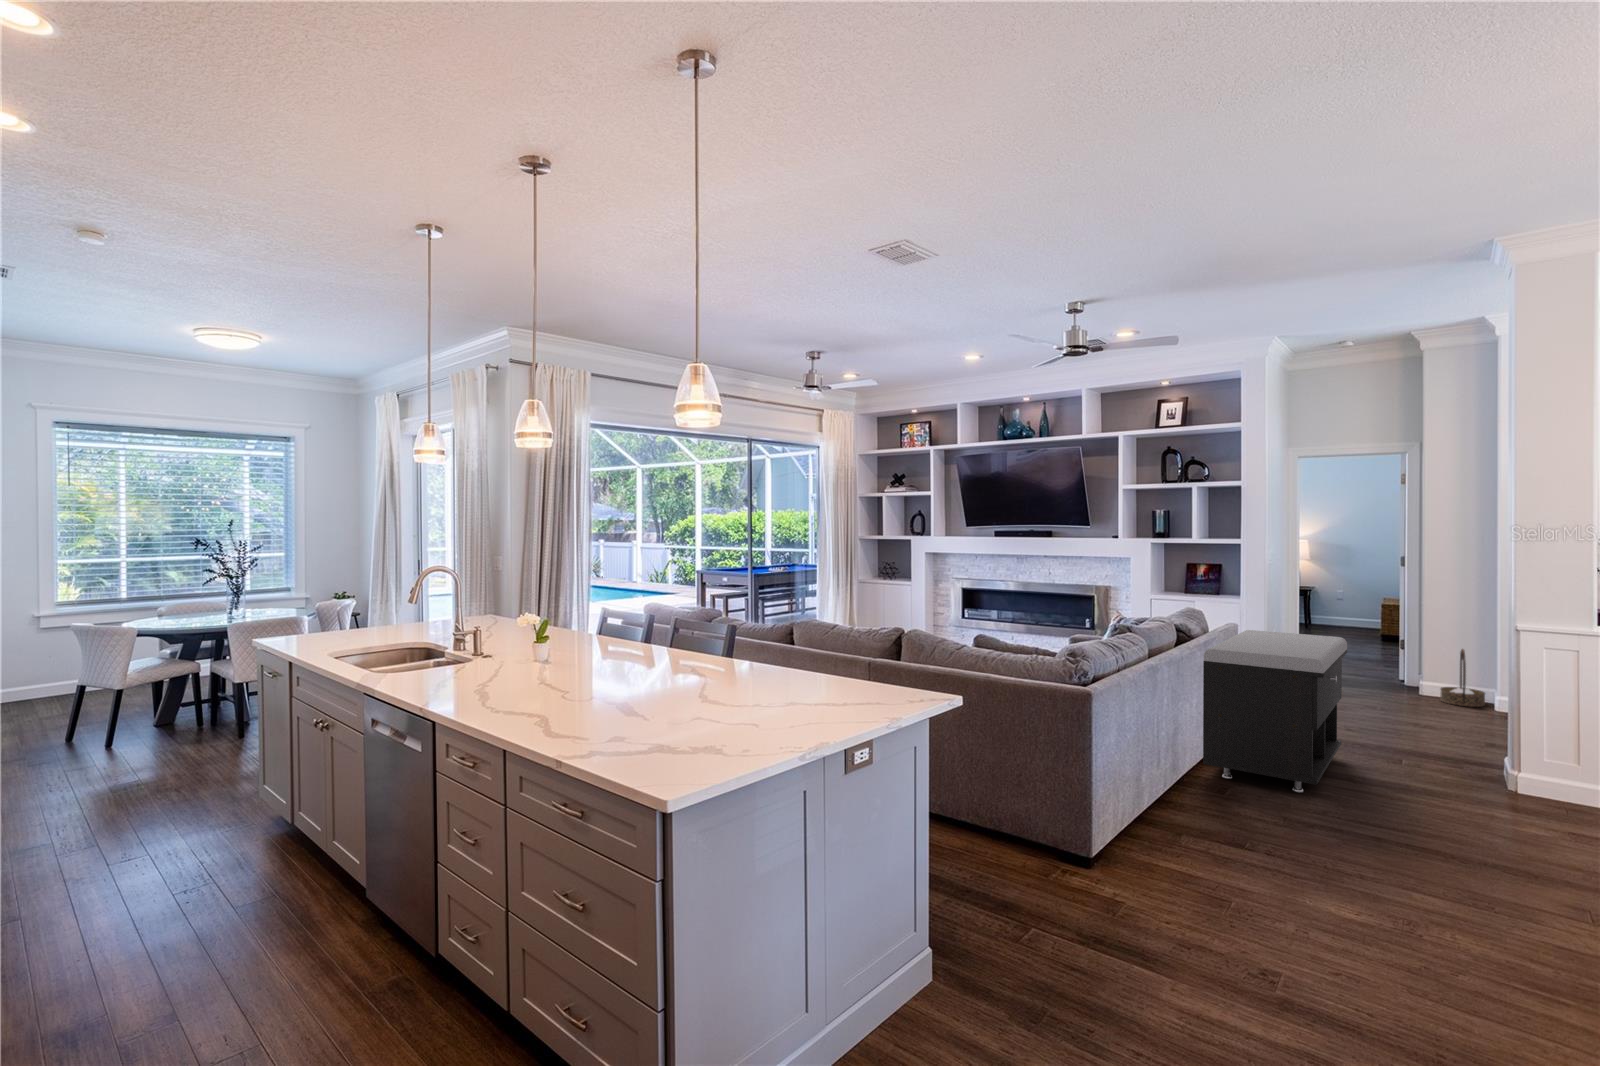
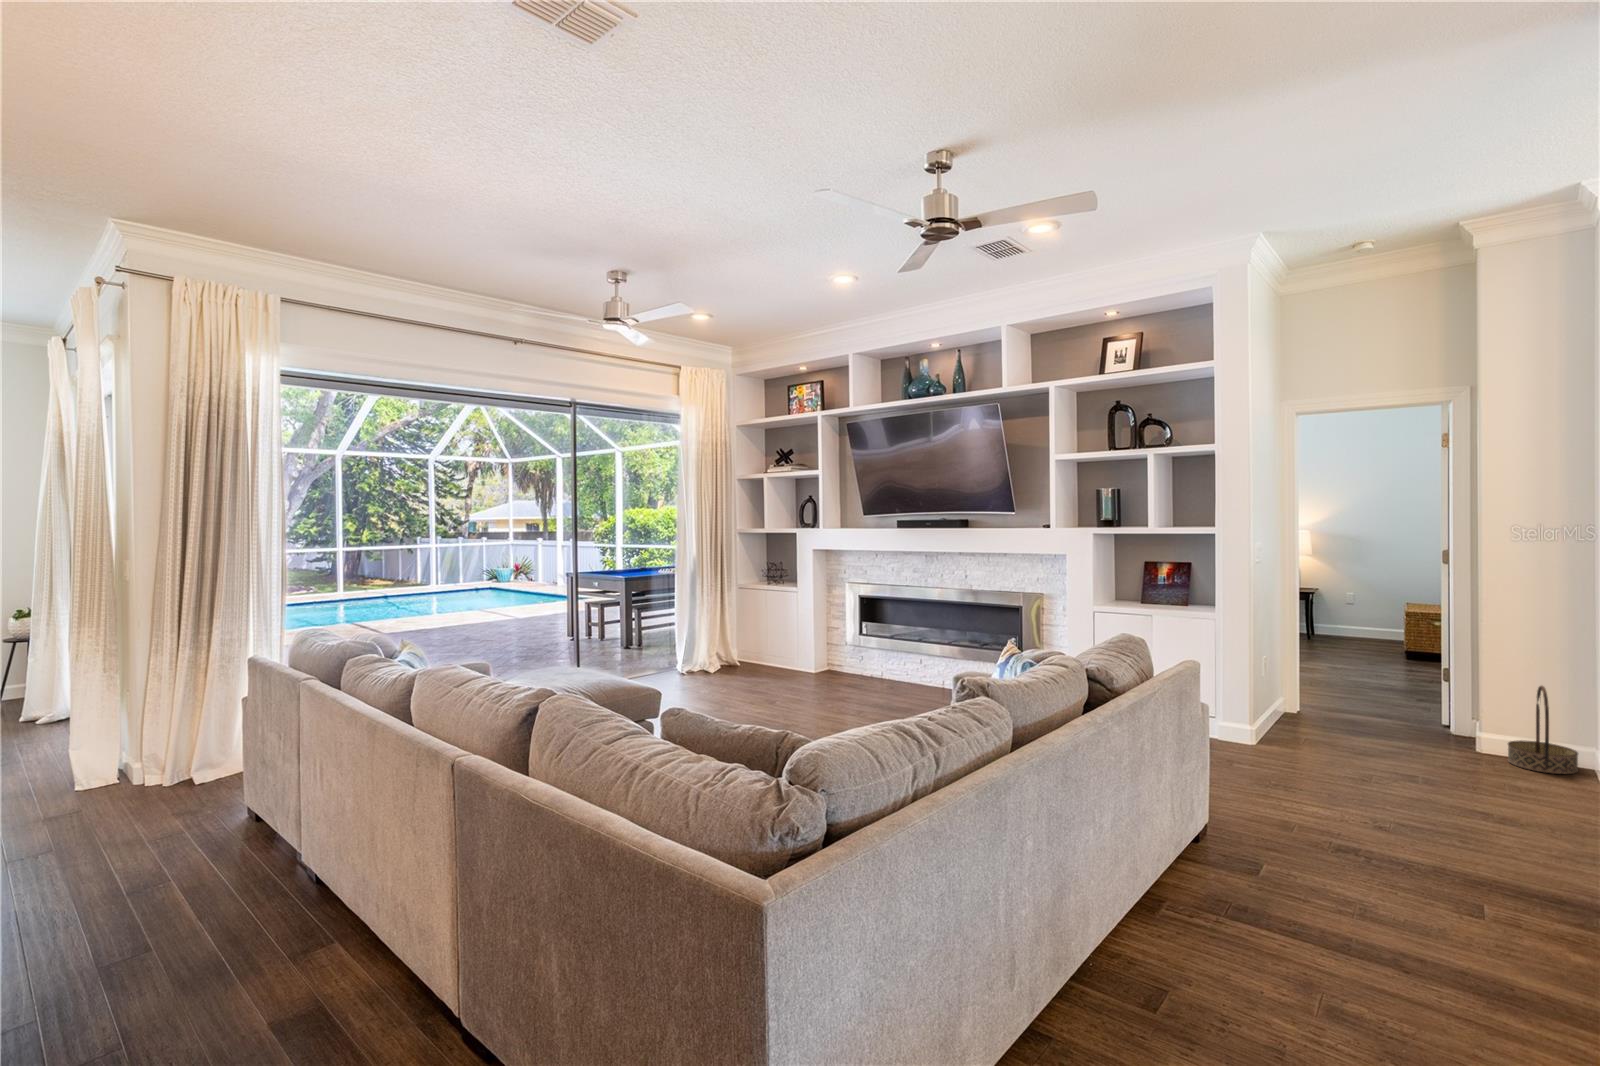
storage bench: present [1203,630,1347,793] -> none [1123,674,1381,1004]

